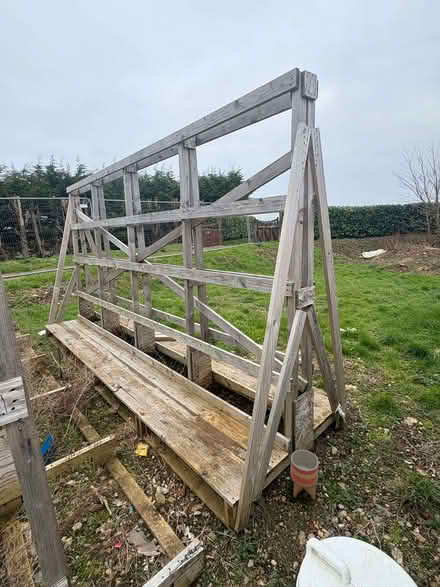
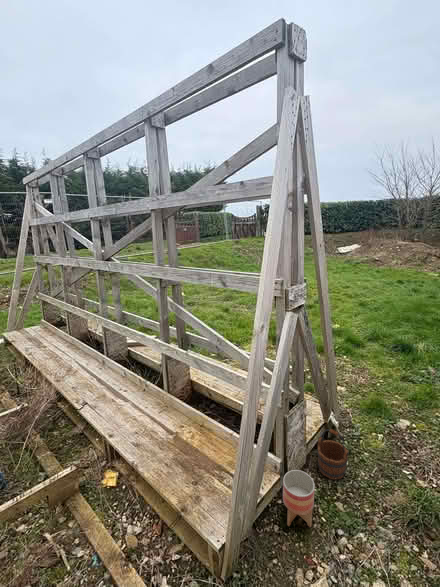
wooden bucket: none [325,418,353,464] -> present [317,429,349,479]

